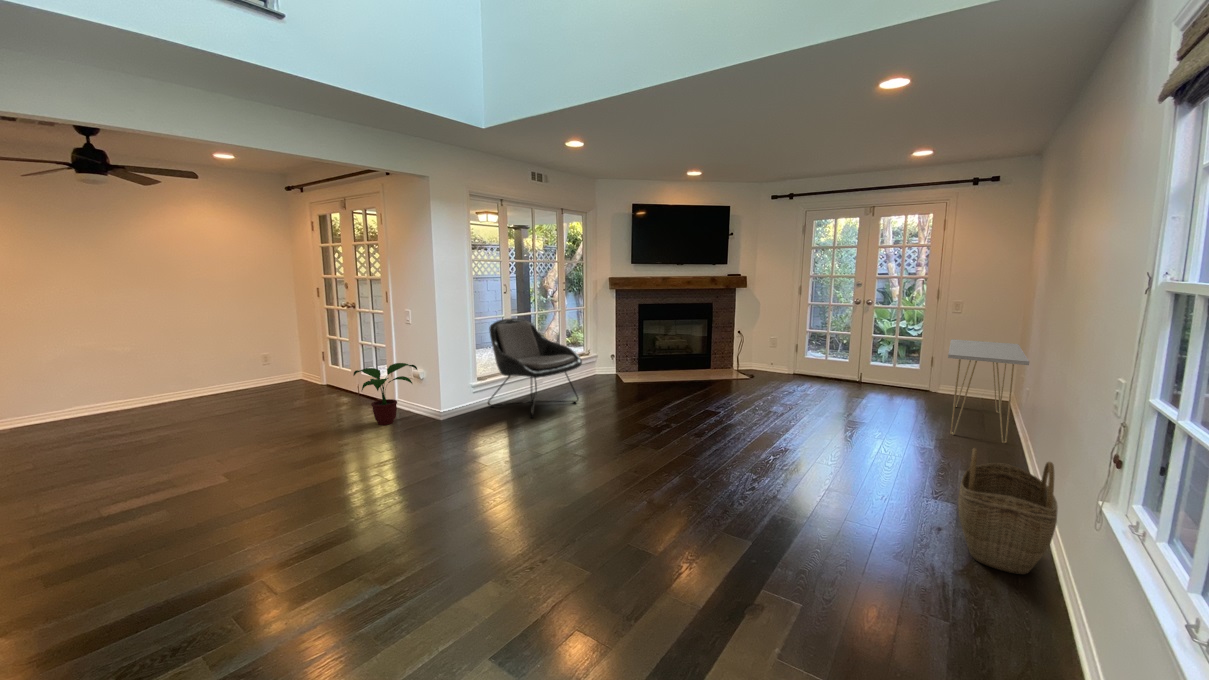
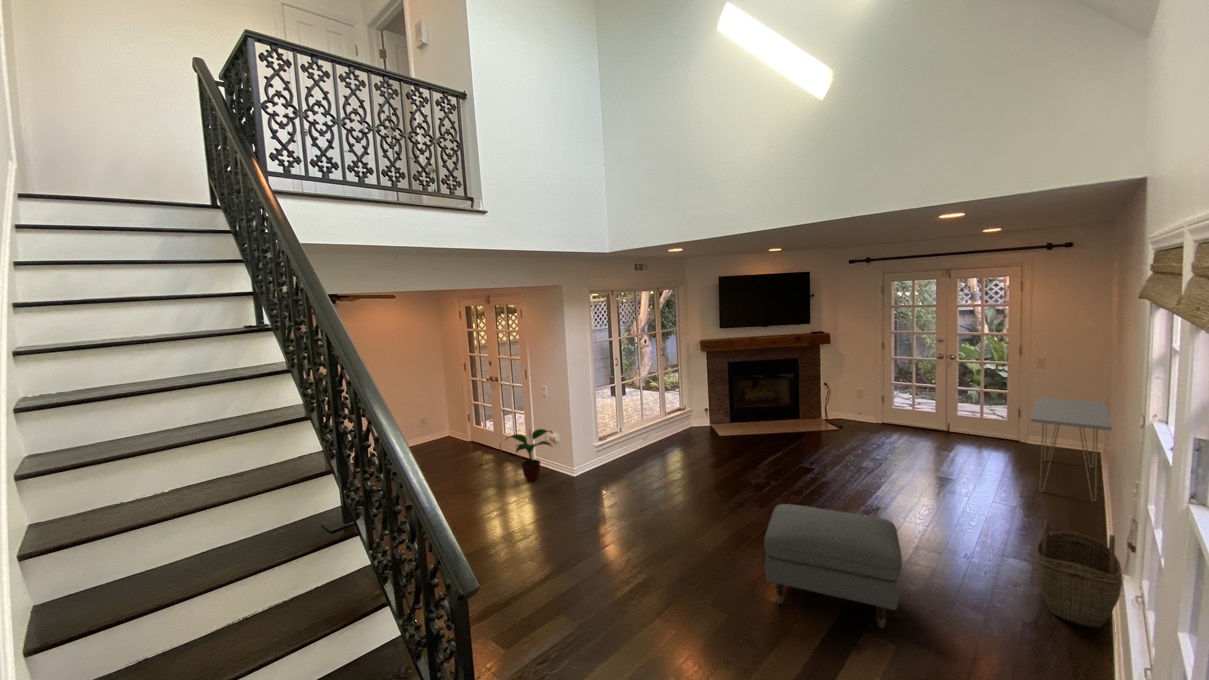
lounge chair: present [488,318,582,418] -> none [609,386,687,474]
ottoman: none [635,436,806,584] -> present [764,504,902,628]

